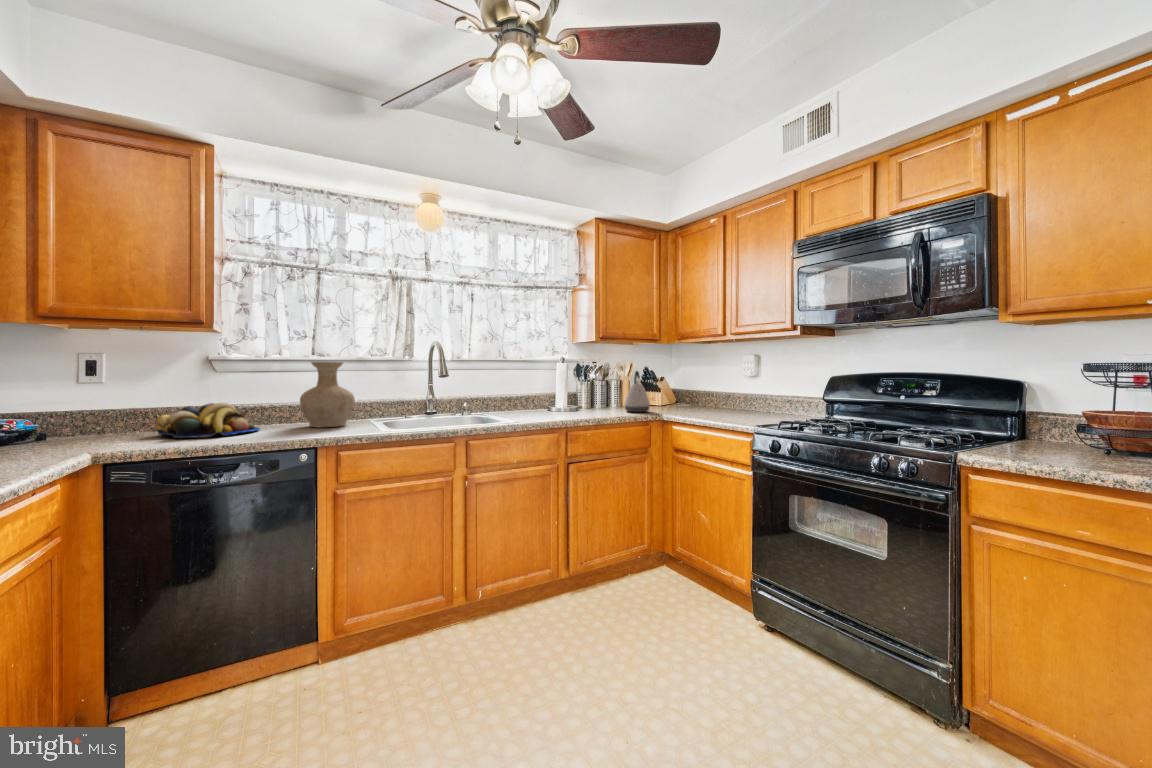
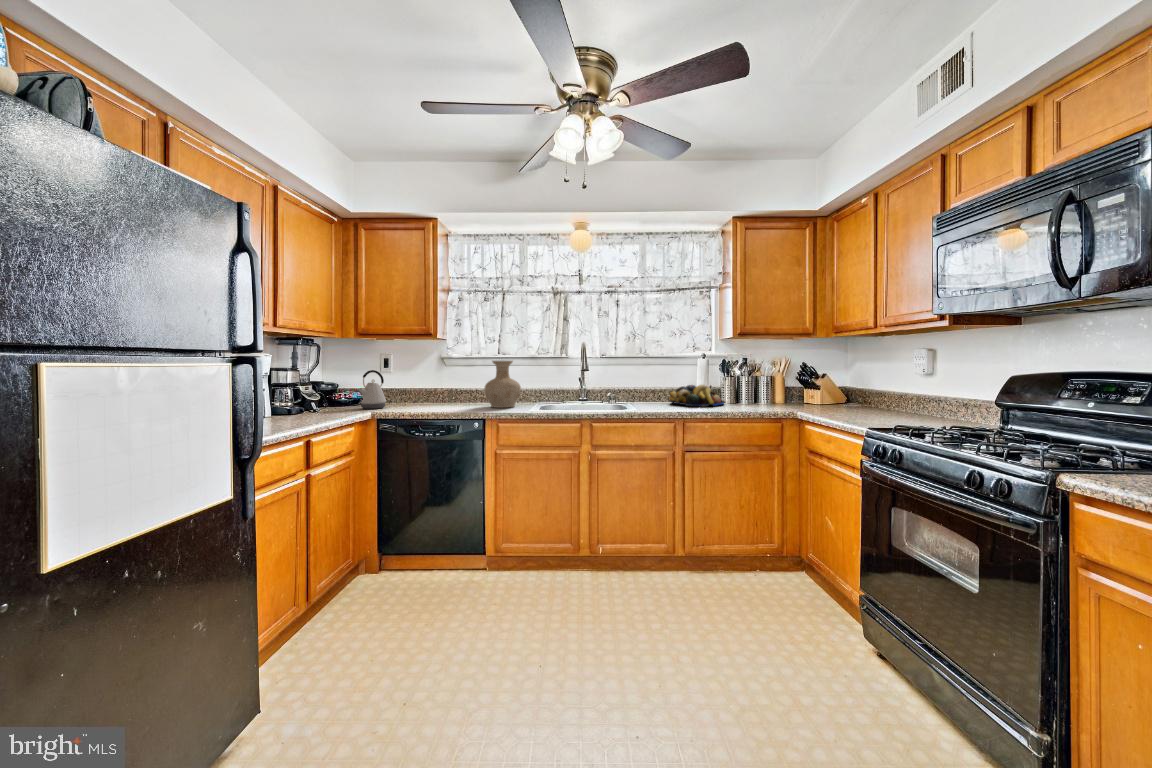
kettle: present [624,371,650,412] -> present [359,370,386,409]
fruit bowl: present [156,403,259,438] -> present [669,385,724,406]

